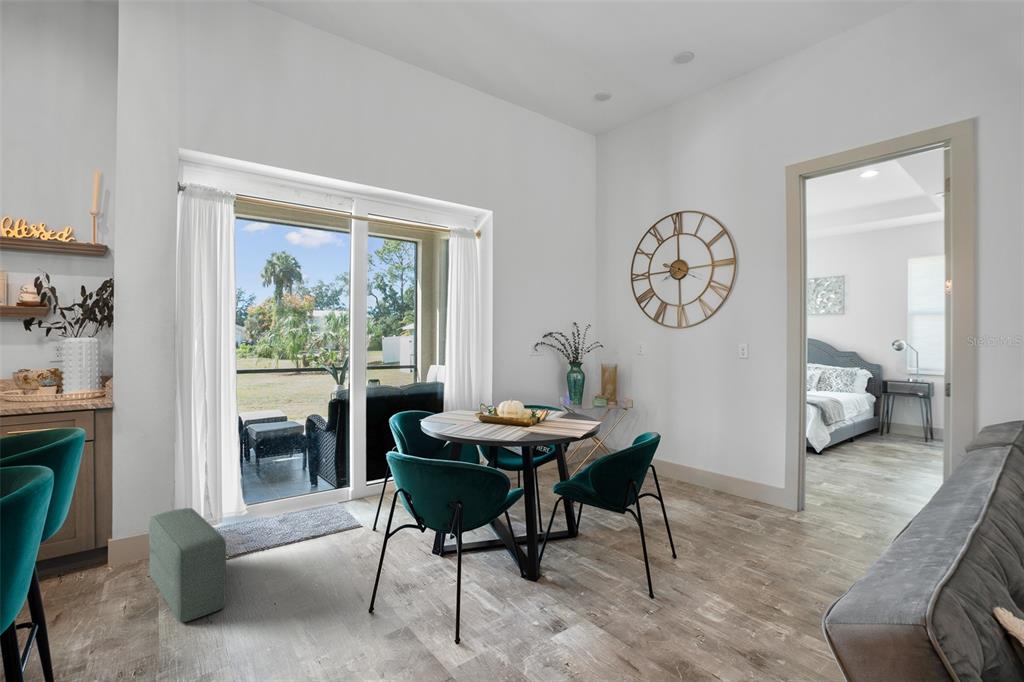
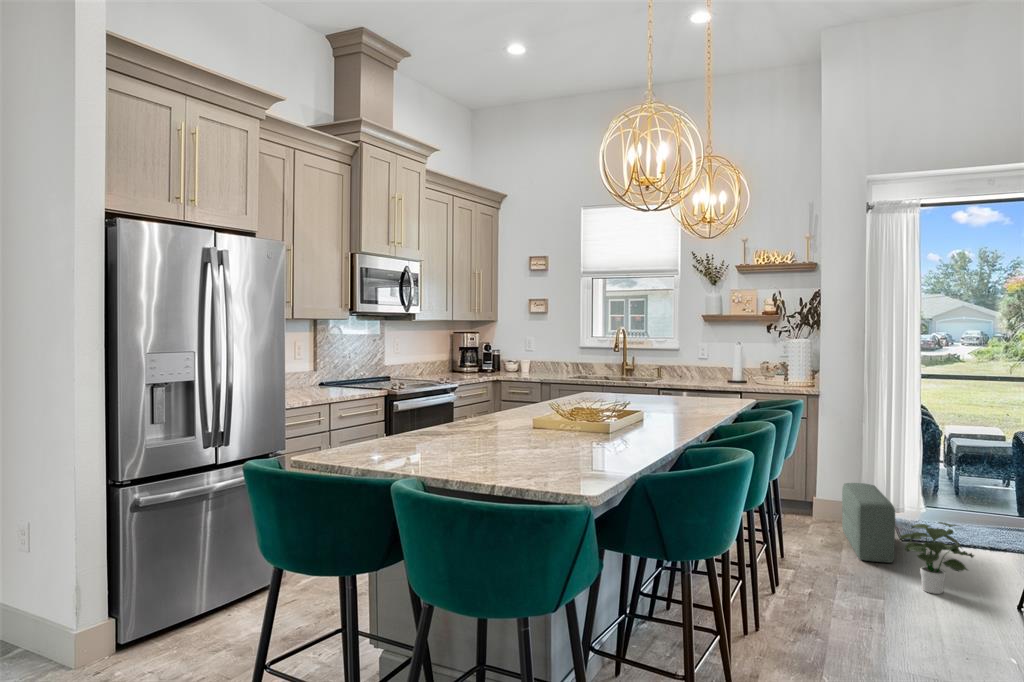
potted plant: none [237,545,324,642] -> present [900,522,974,594]

